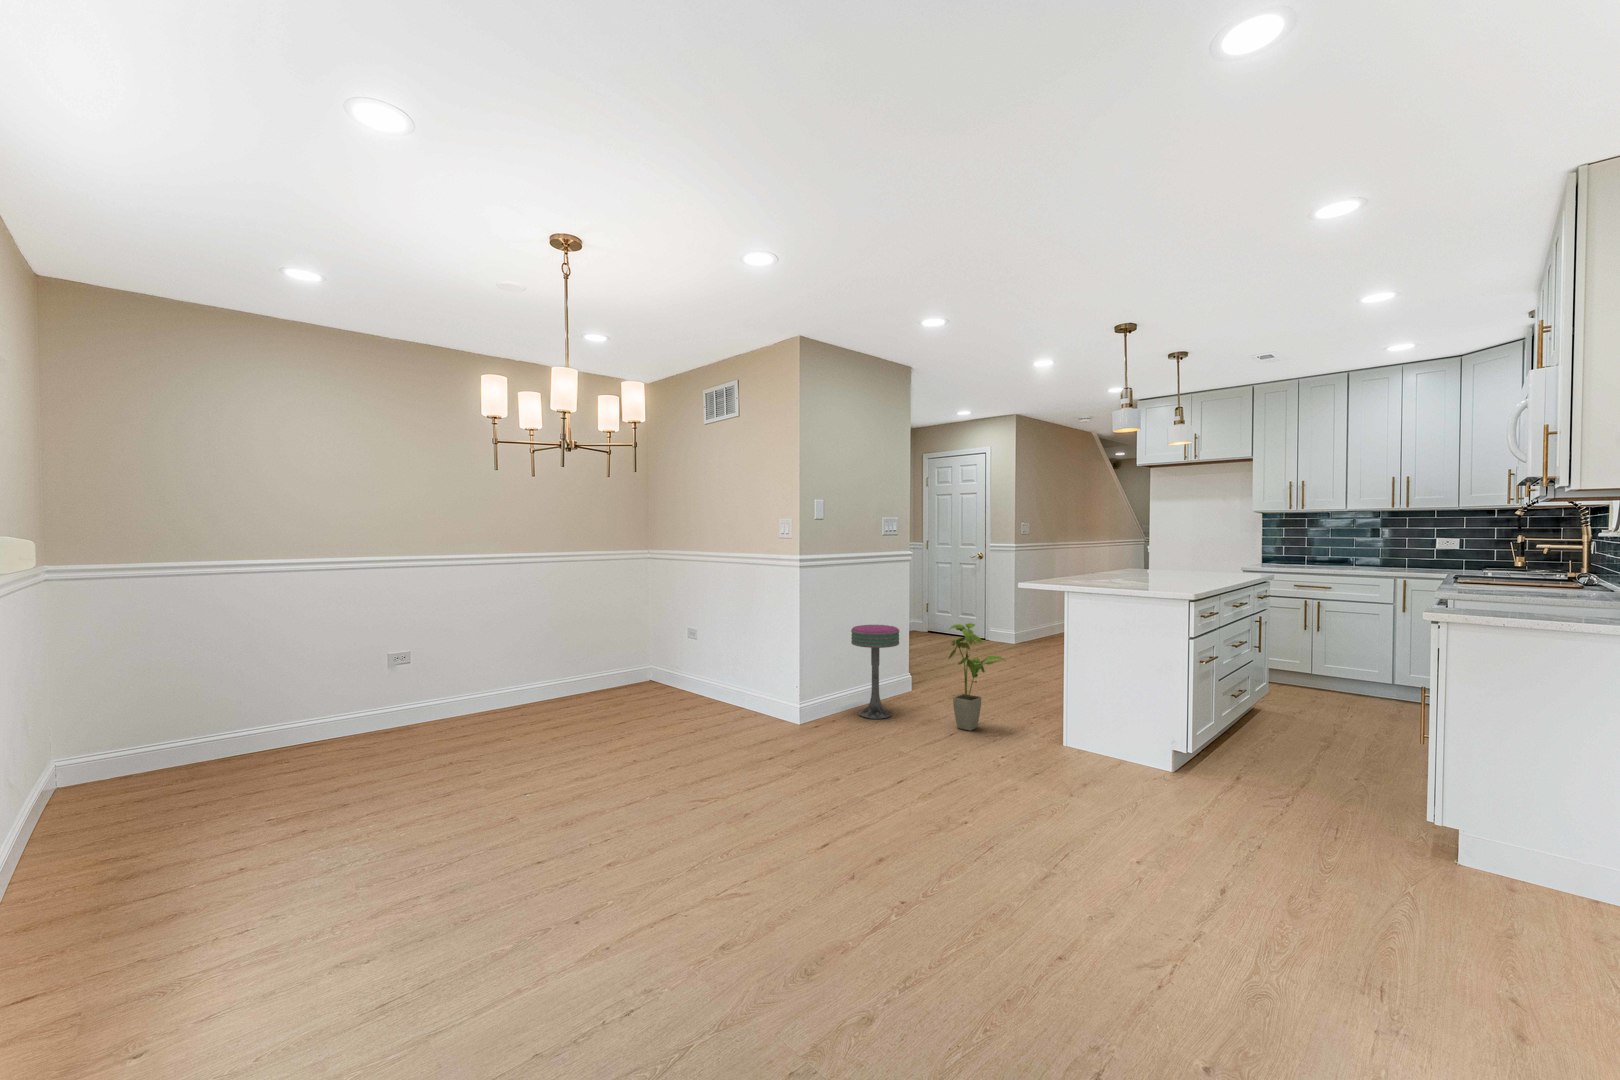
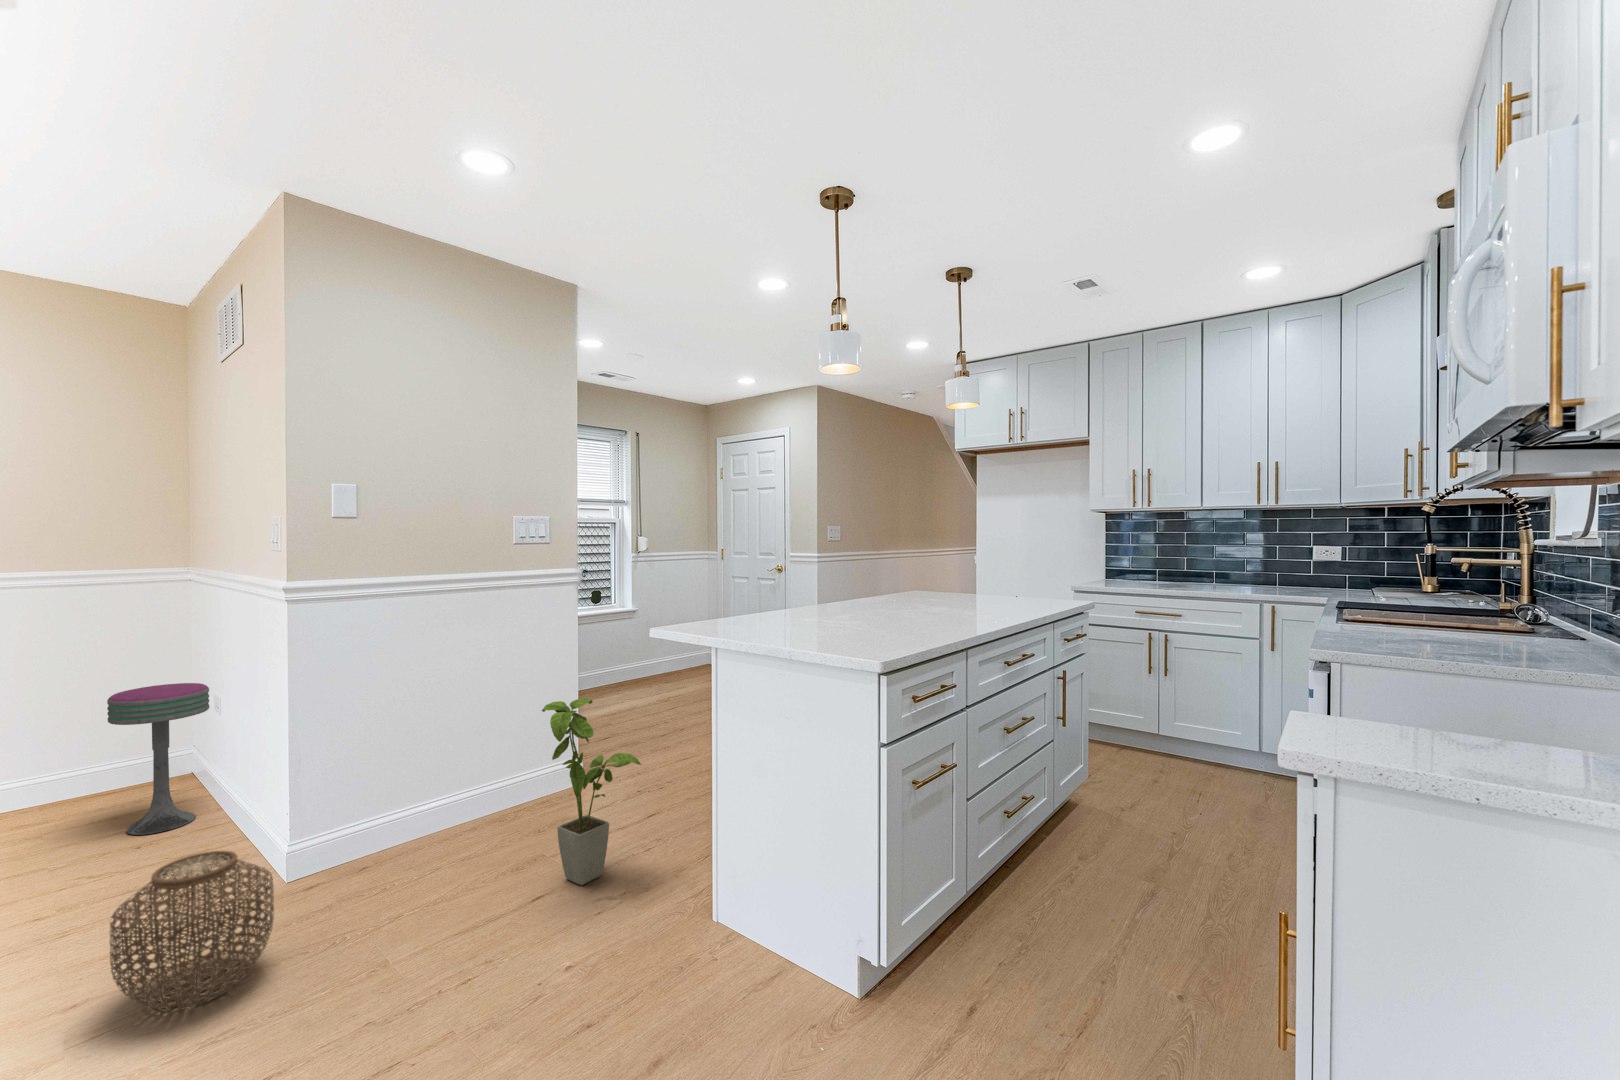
bar stool: present [851,625,899,719] -> present [107,683,209,835]
woven basket: none [788,690,849,762] -> present [110,851,274,1011]

